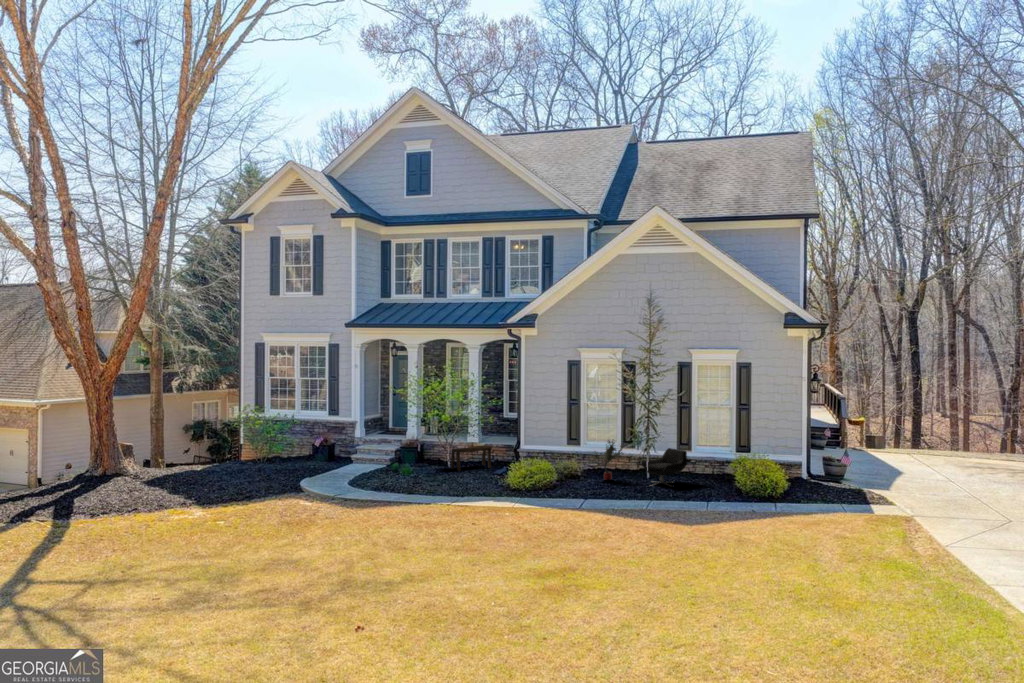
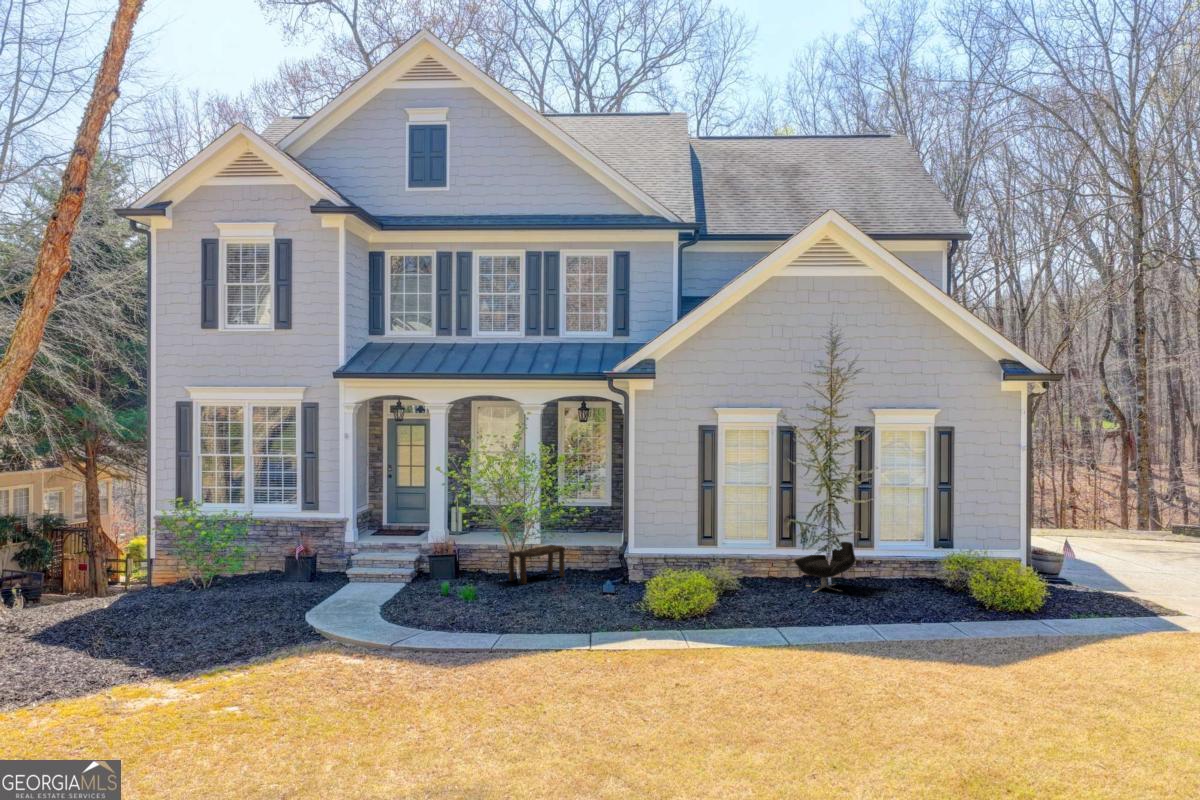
potted tree: present [592,440,623,481] -> none [724,530,770,587]

